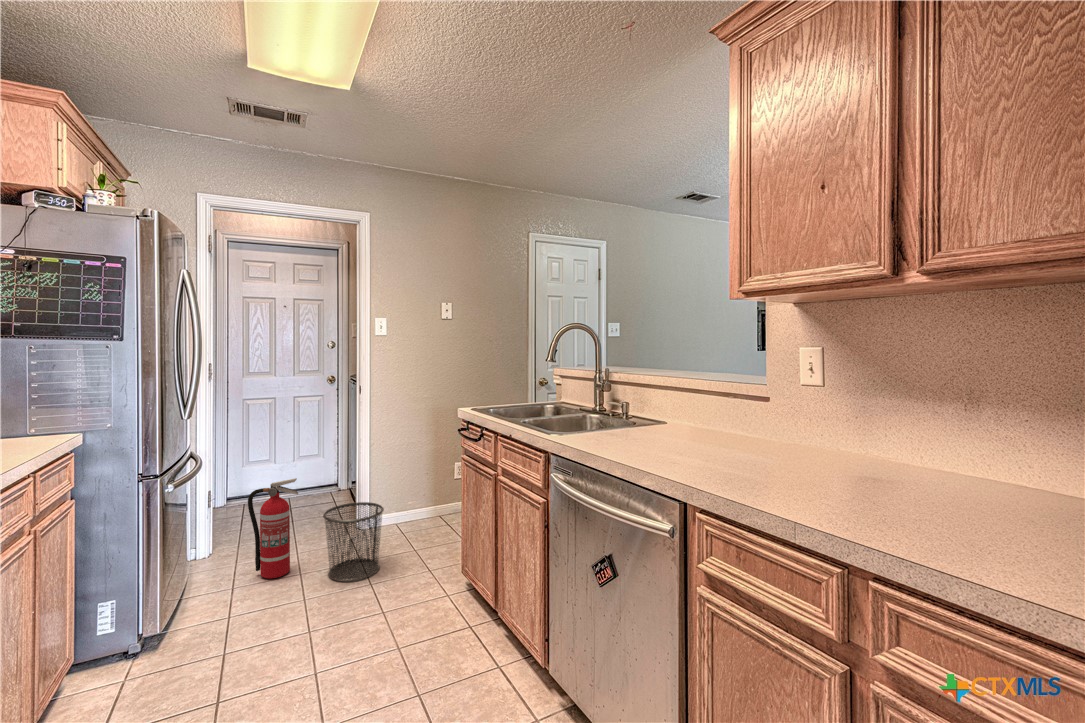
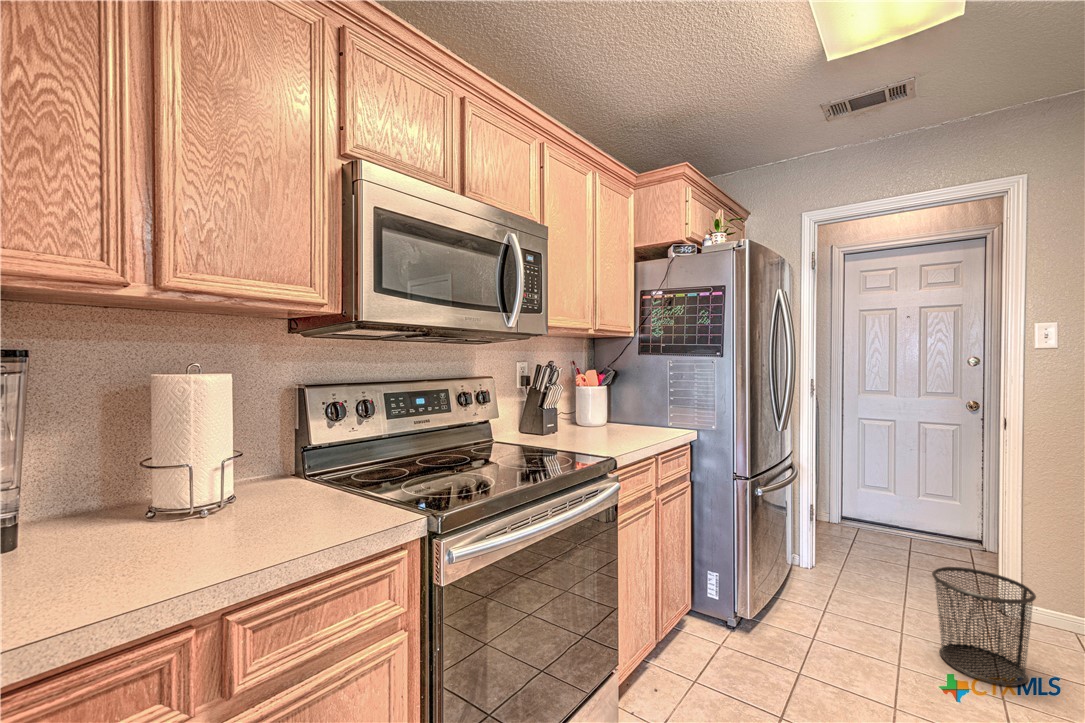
fire extinguisher: present [248,478,298,578] -> none [842,513,901,624]

